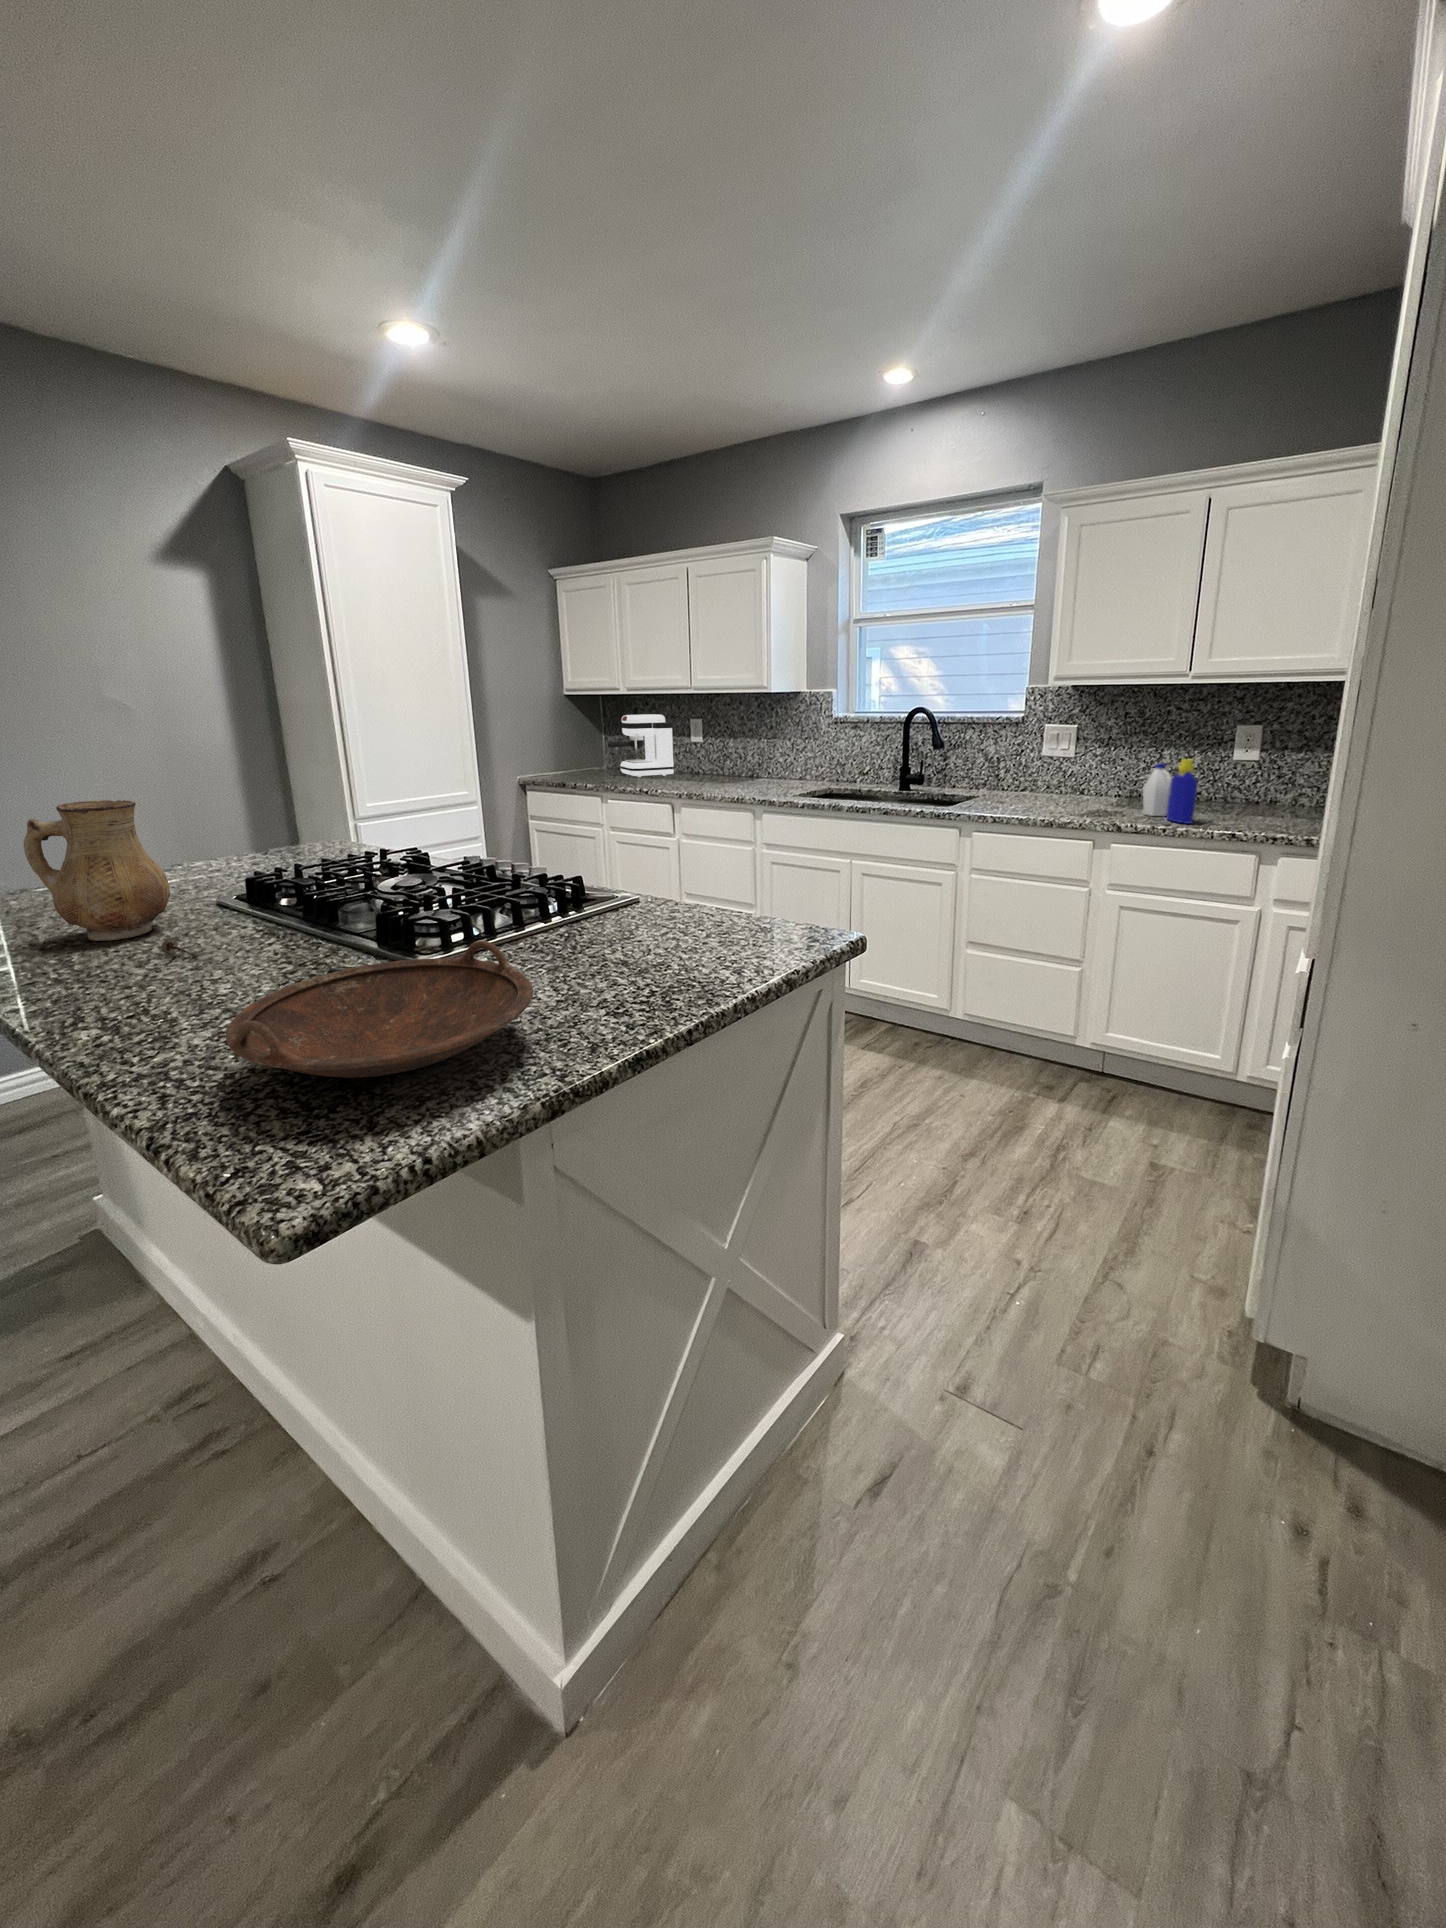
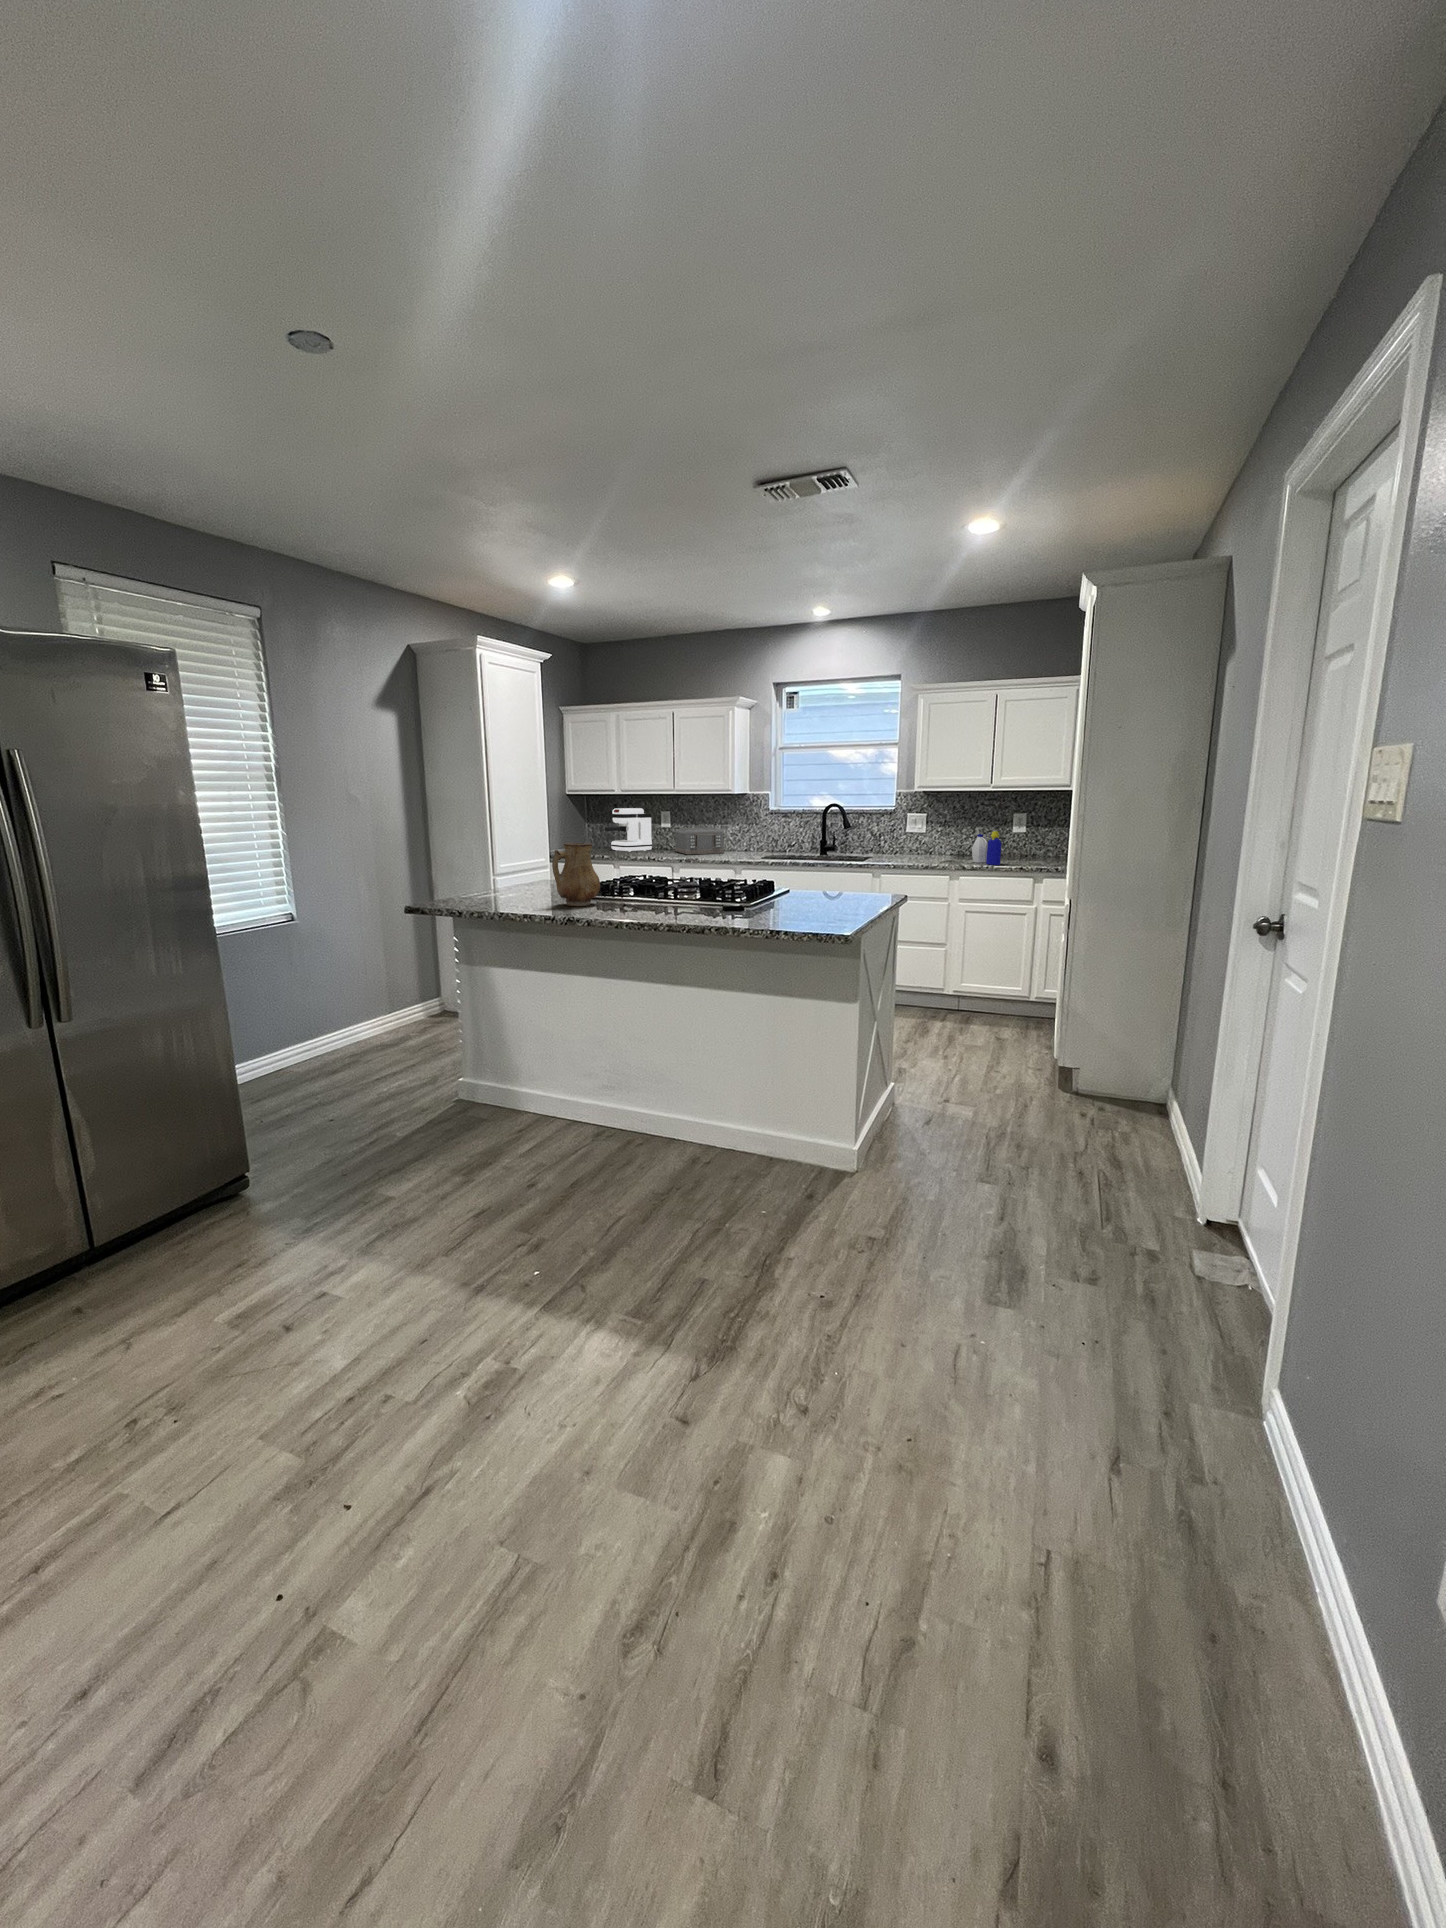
toaster: none [700,743,761,784] -> present [675,828,724,854]
bowl: present [226,941,533,1077] -> none [762,882,855,916]

